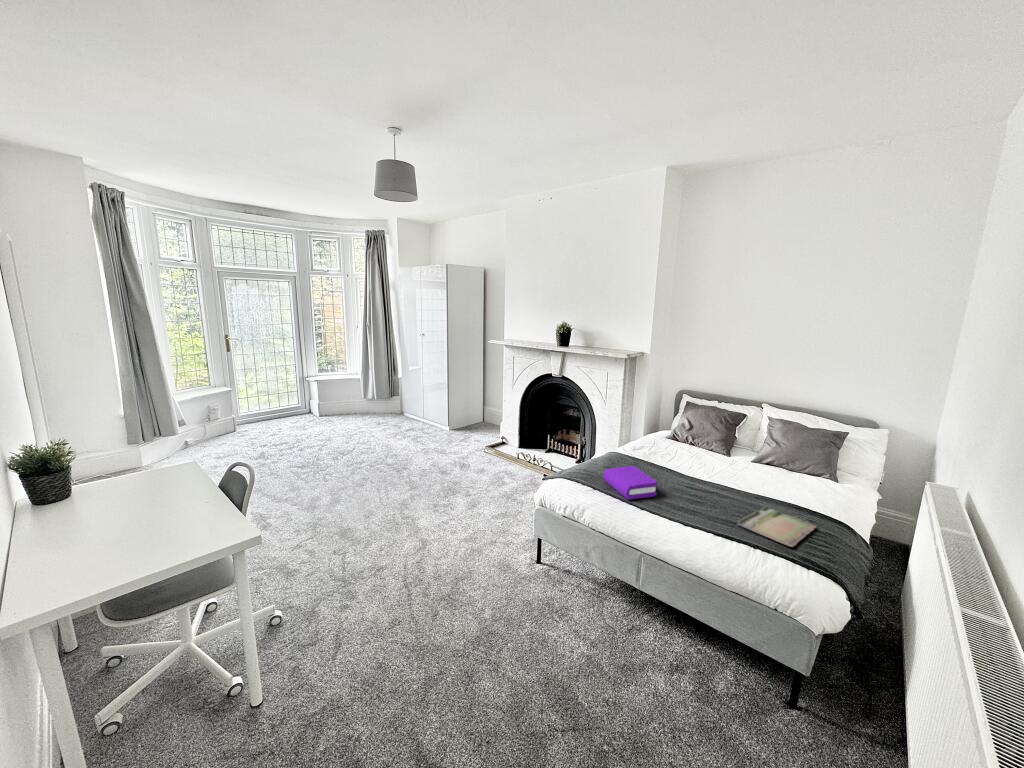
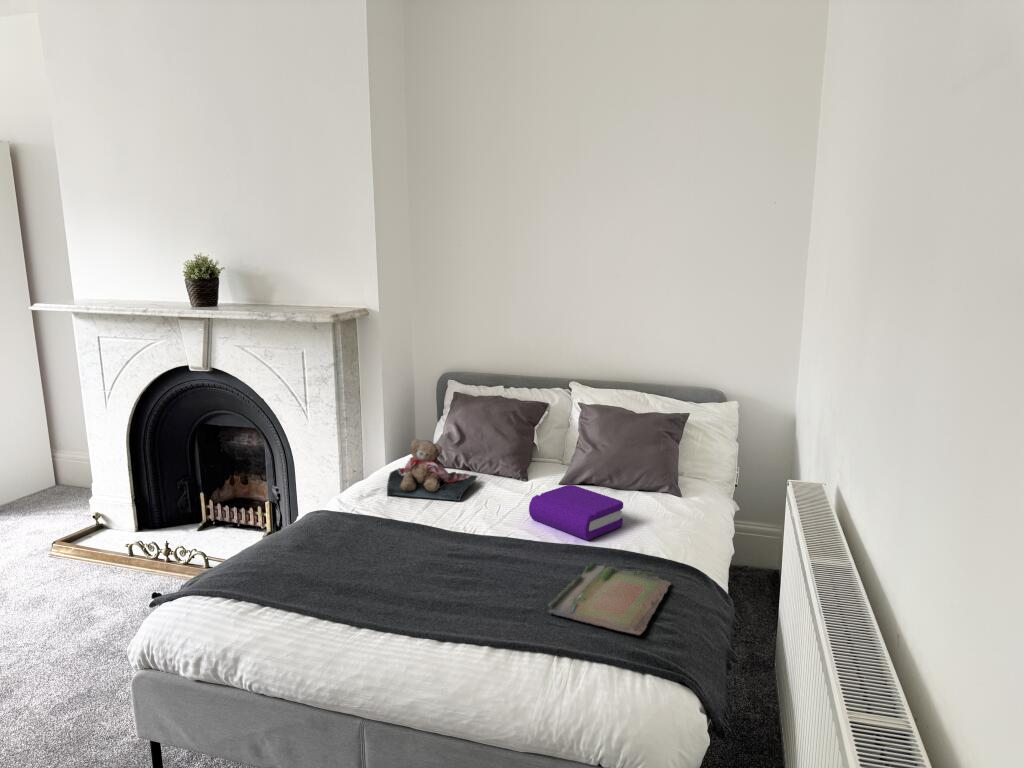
teddy bear: none [648,424,700,461] -> present [387,439,477,501]
book: present [604,466,657,500] -> present [529,485,623,540]

